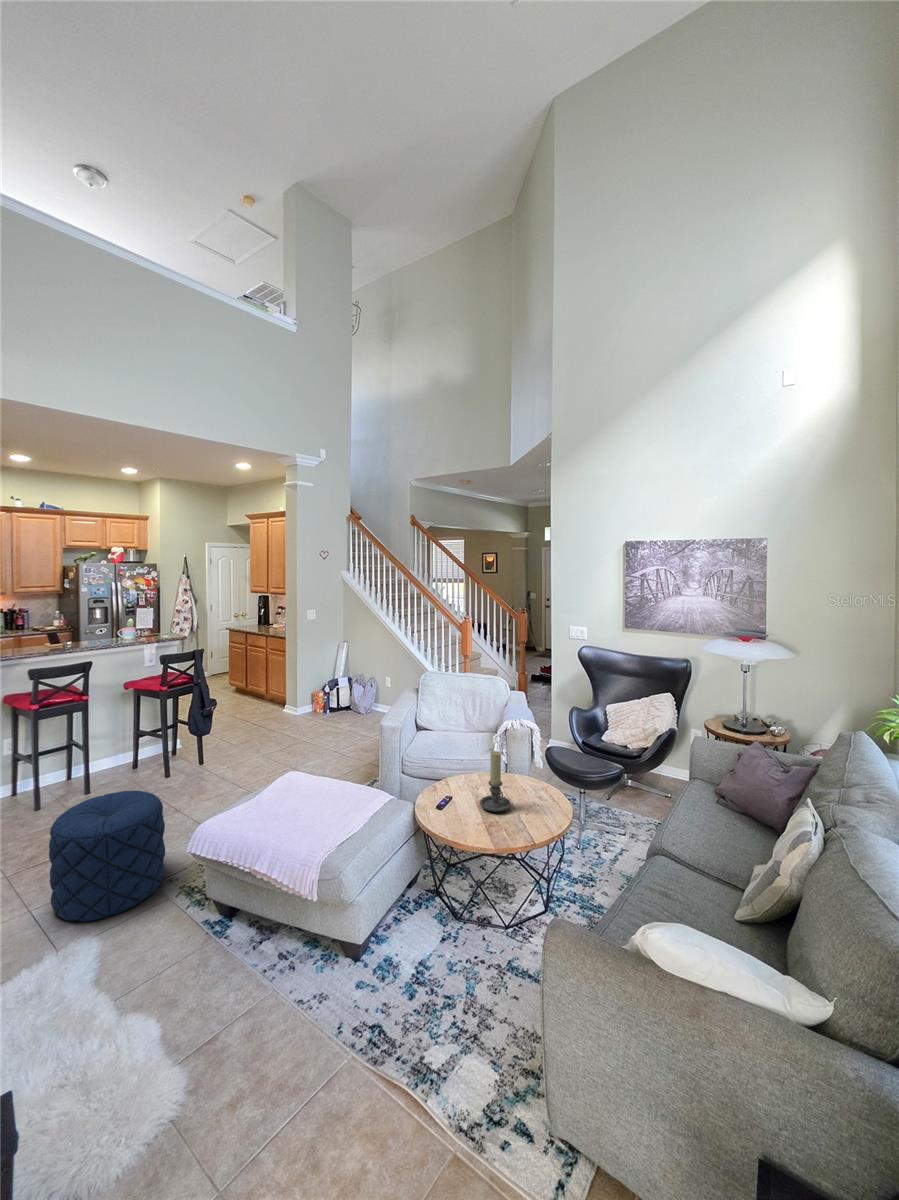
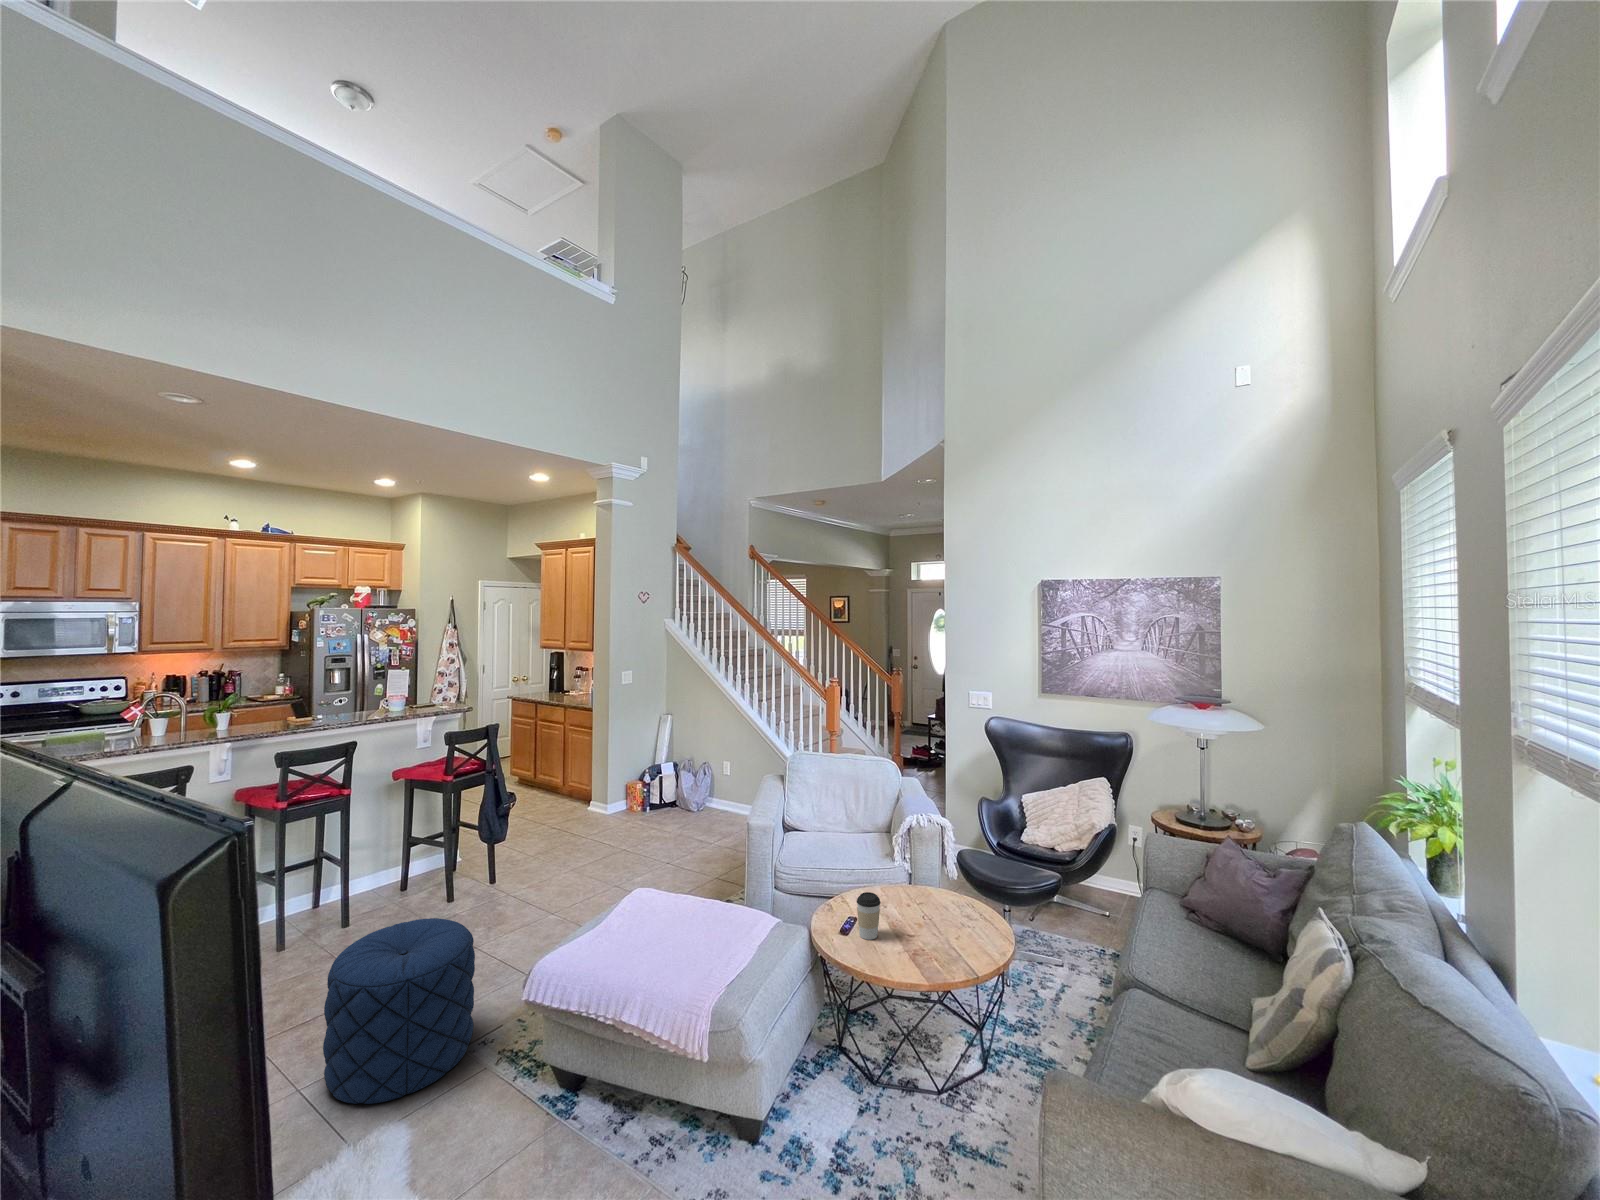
candle holder: present [480,751,511,812] -> none [899,856,939,935]
coffee cup: none [445,778,464,814] -> present [857,892,881,940]

